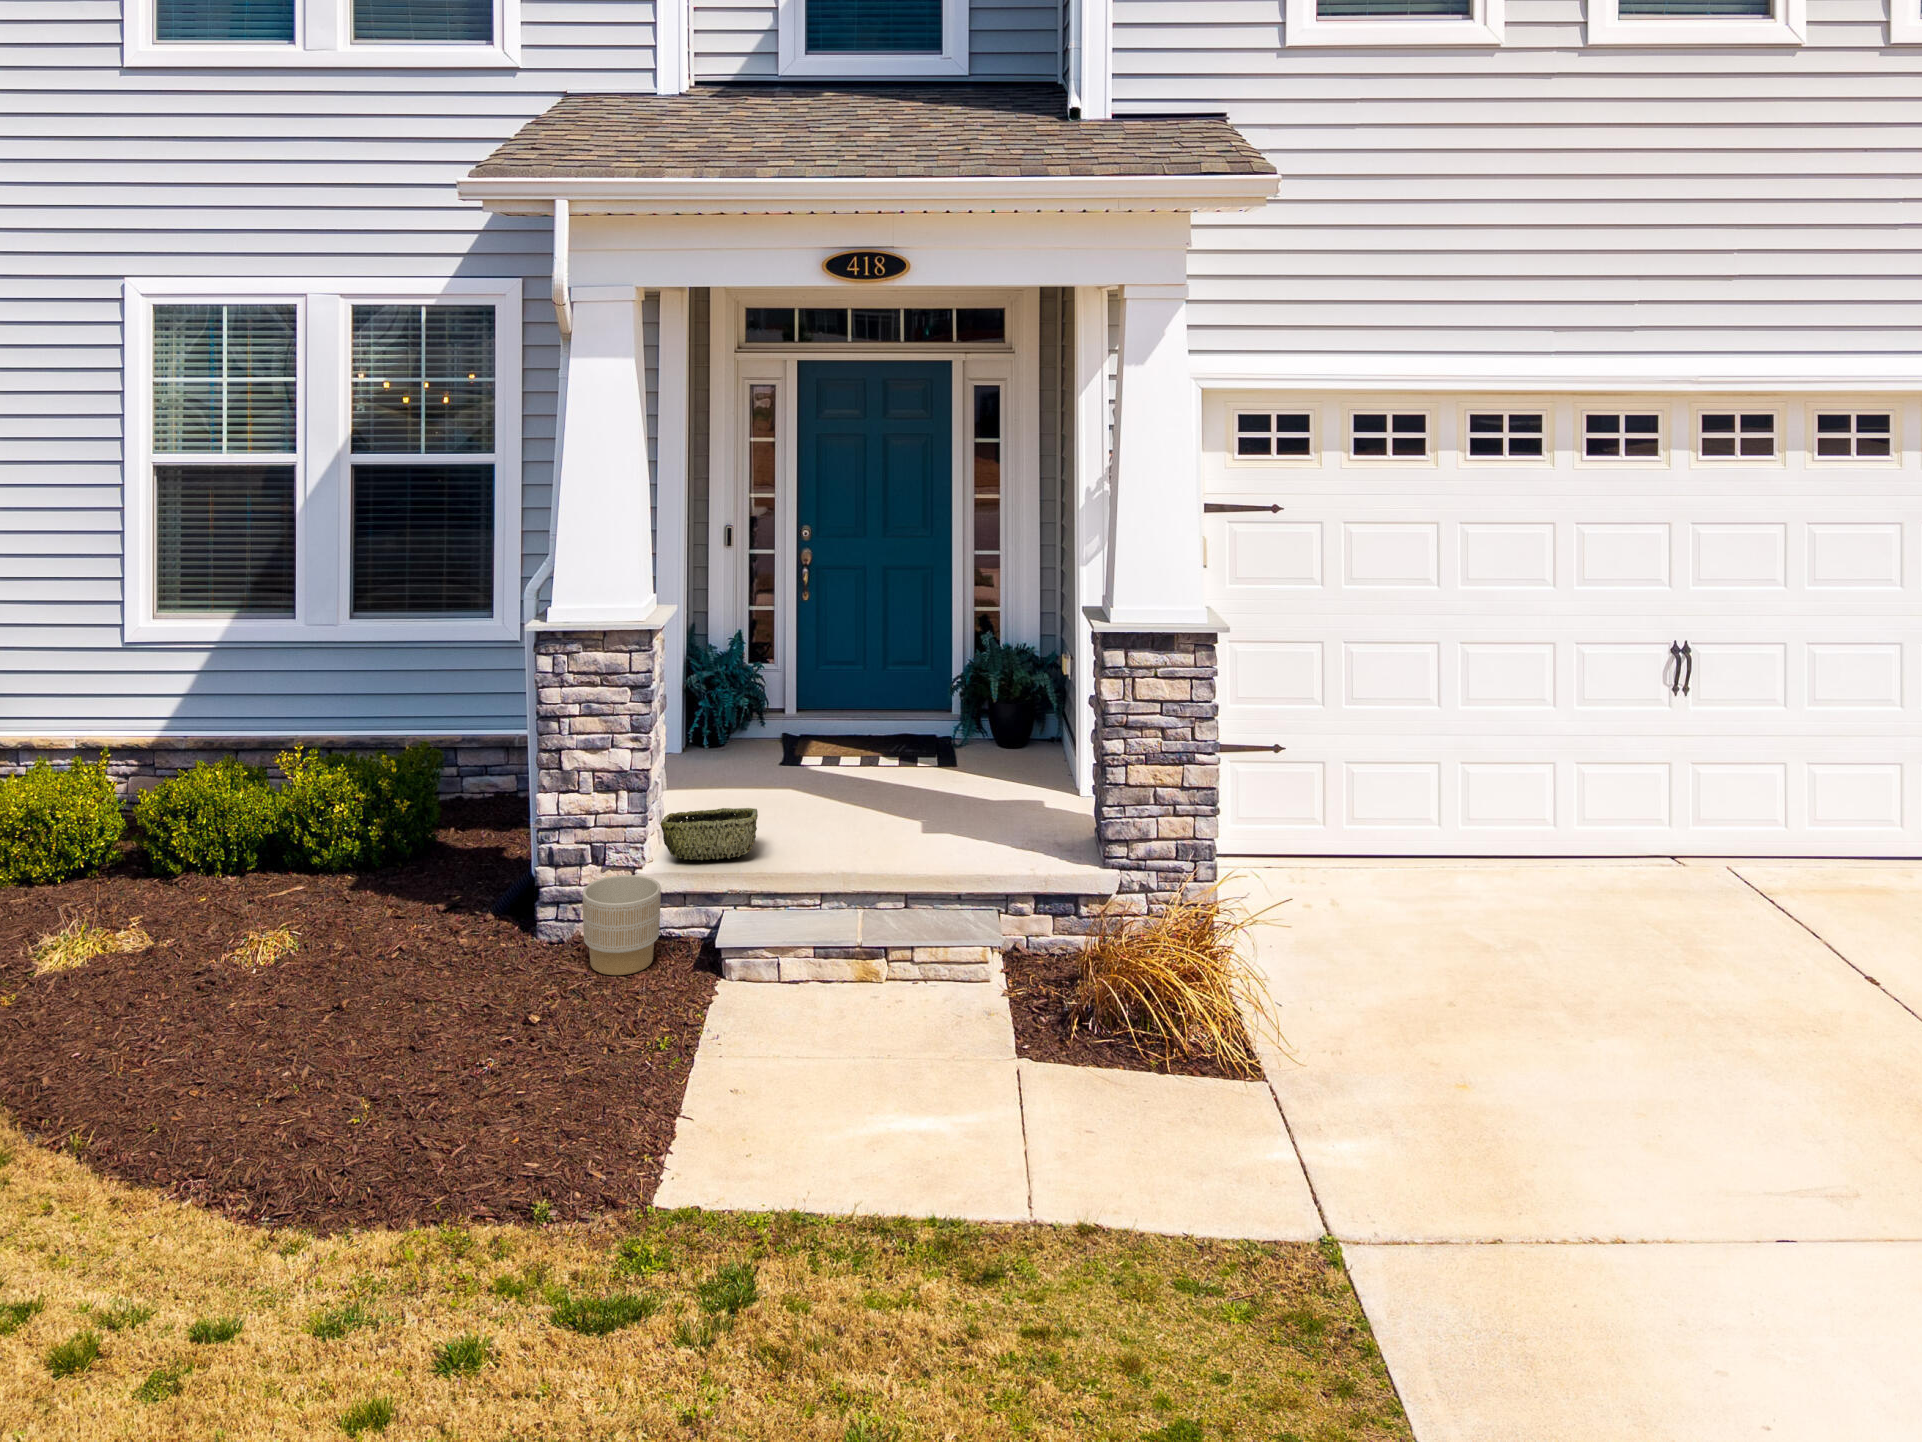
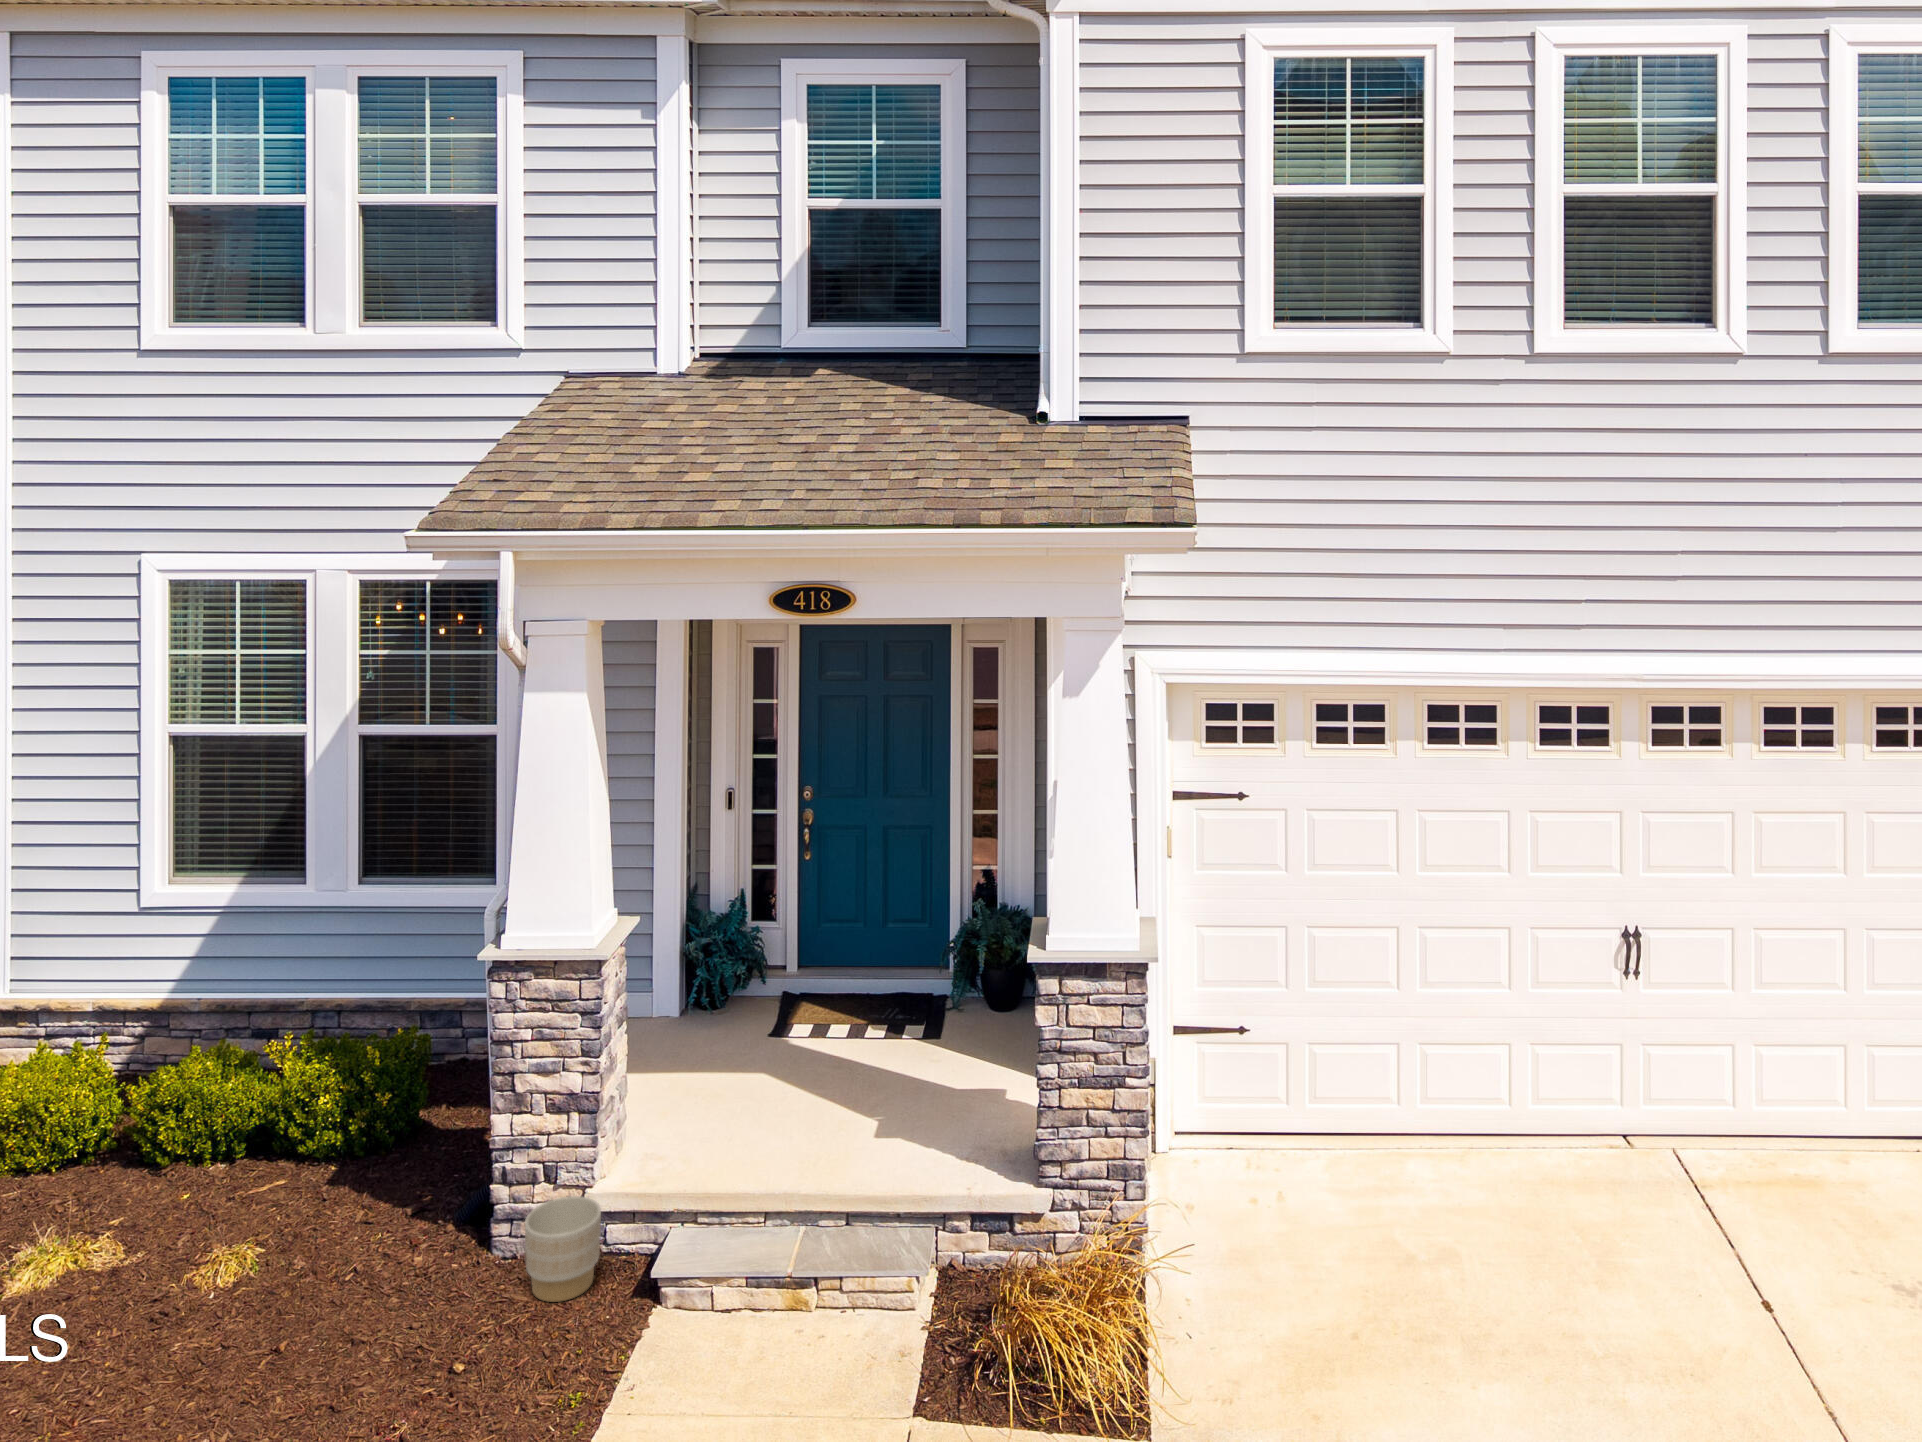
woven basket: present [660,808,758,860] -> none [610,1118,710,1176]

